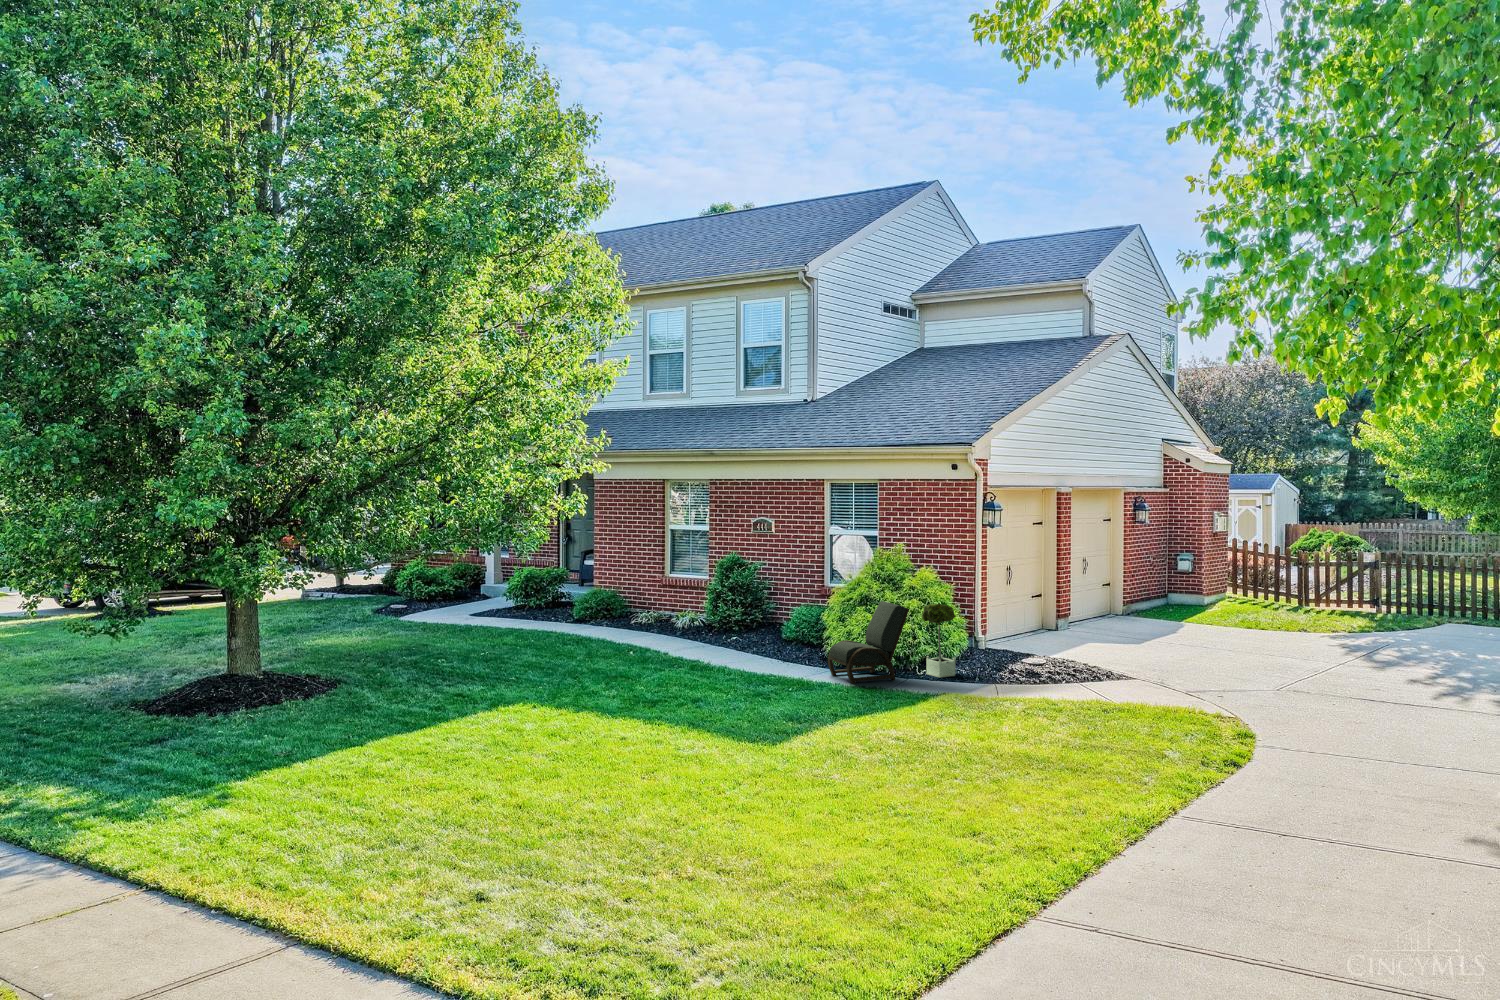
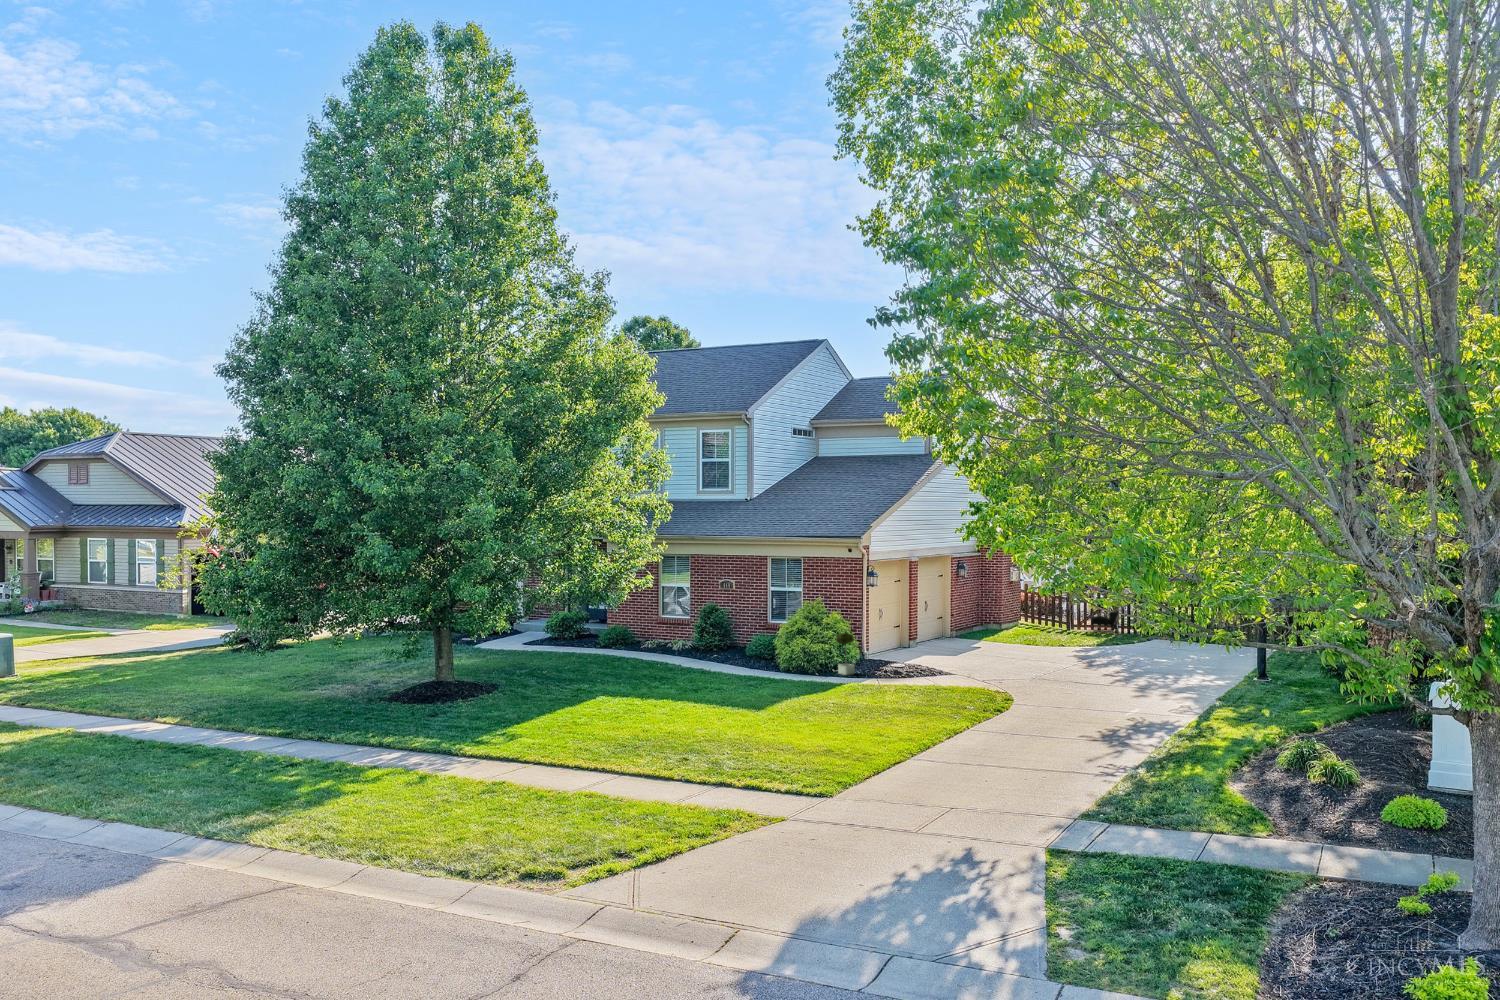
lounge chair: present [828,601,909,684] -> present [1091,611,1119,632]

